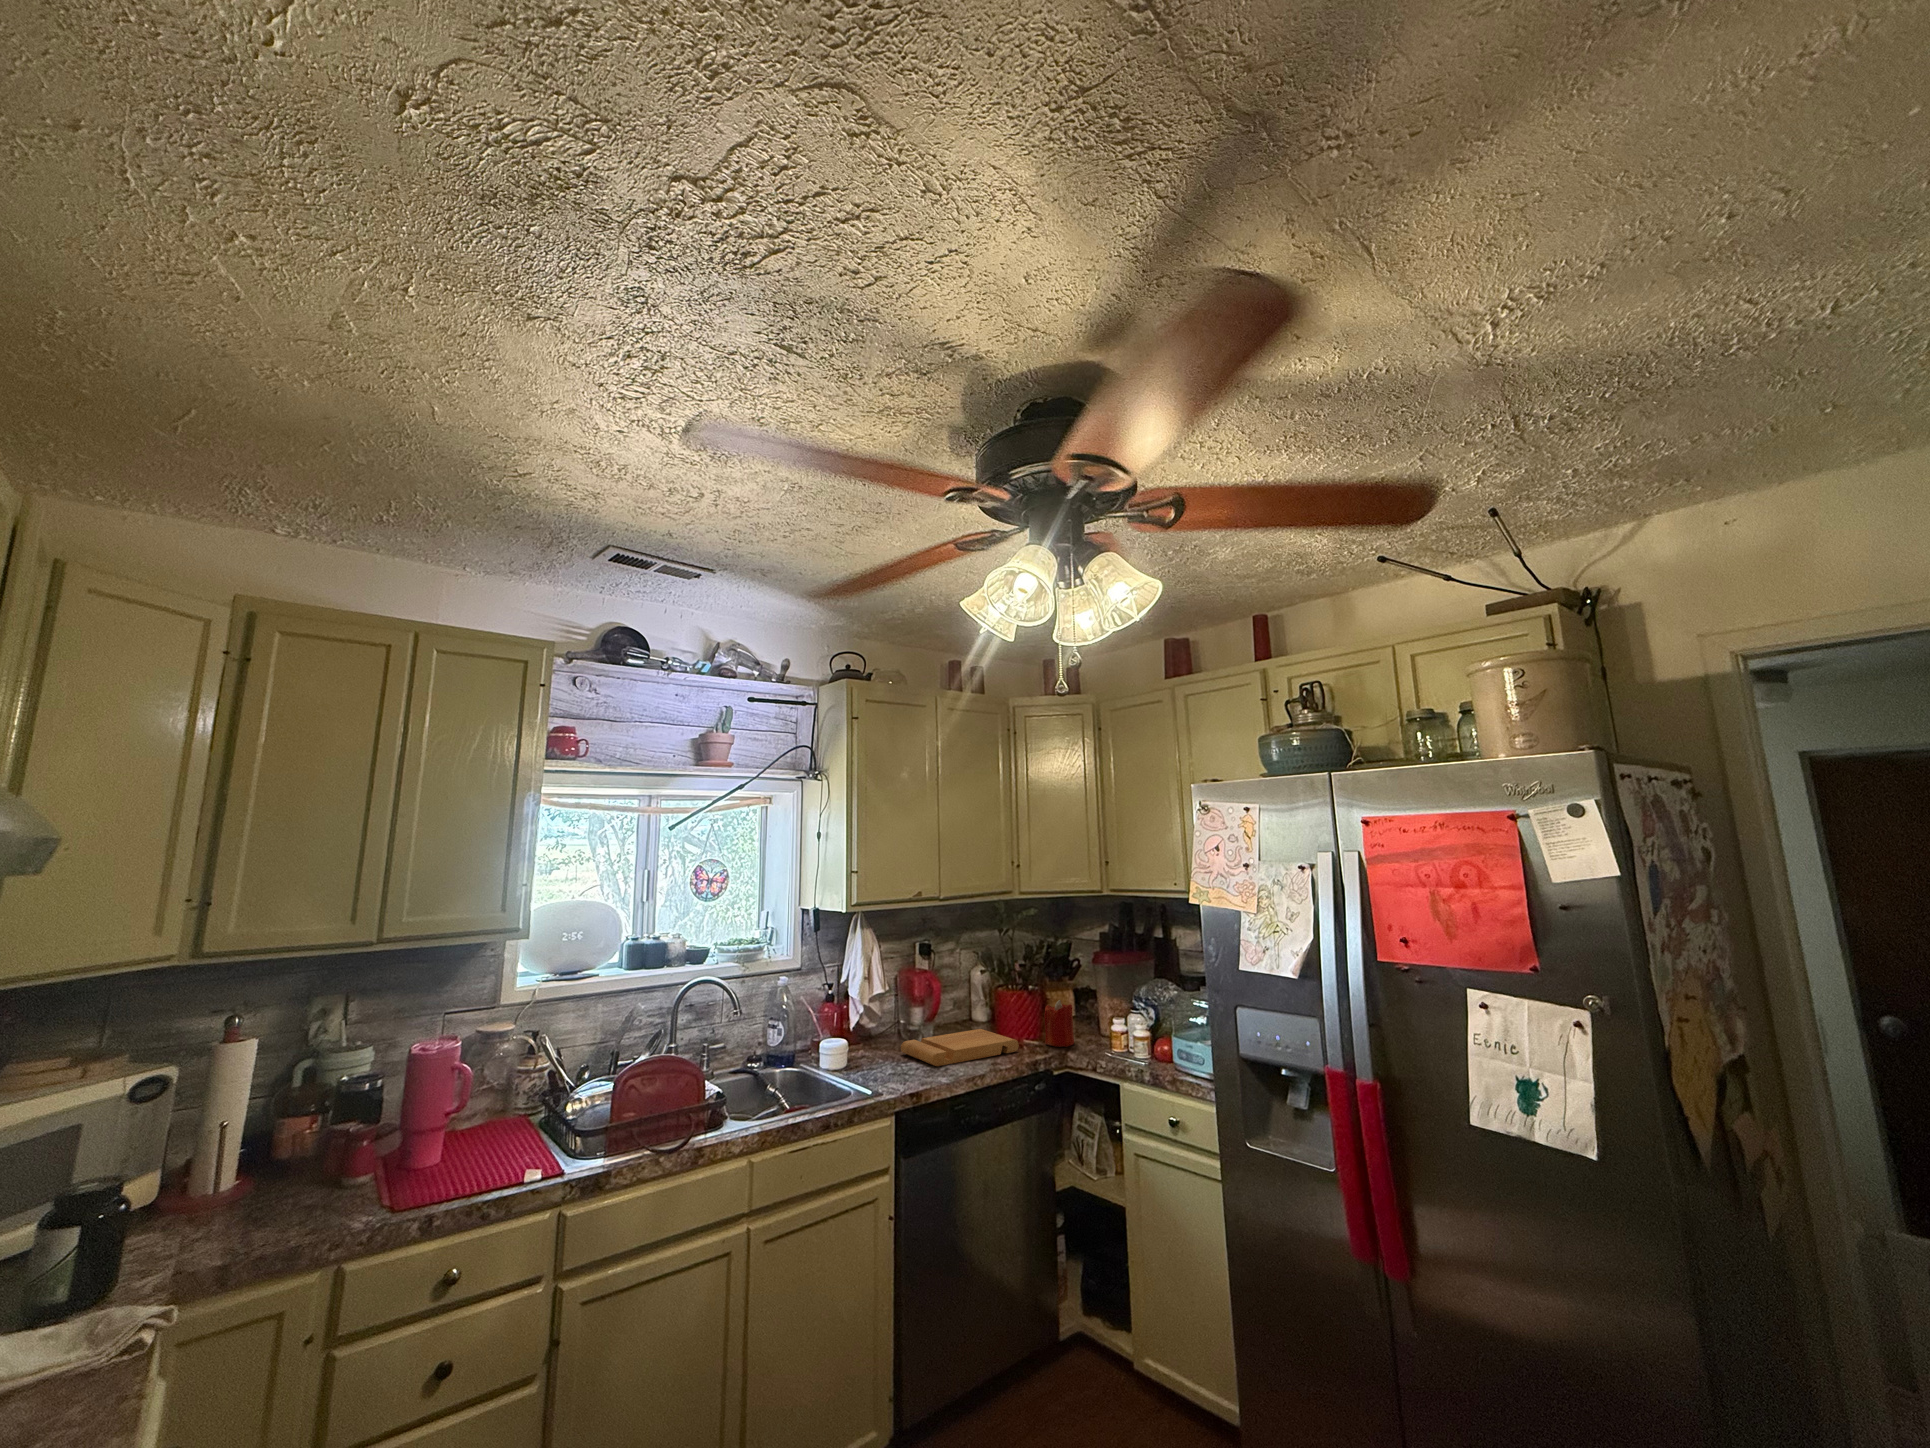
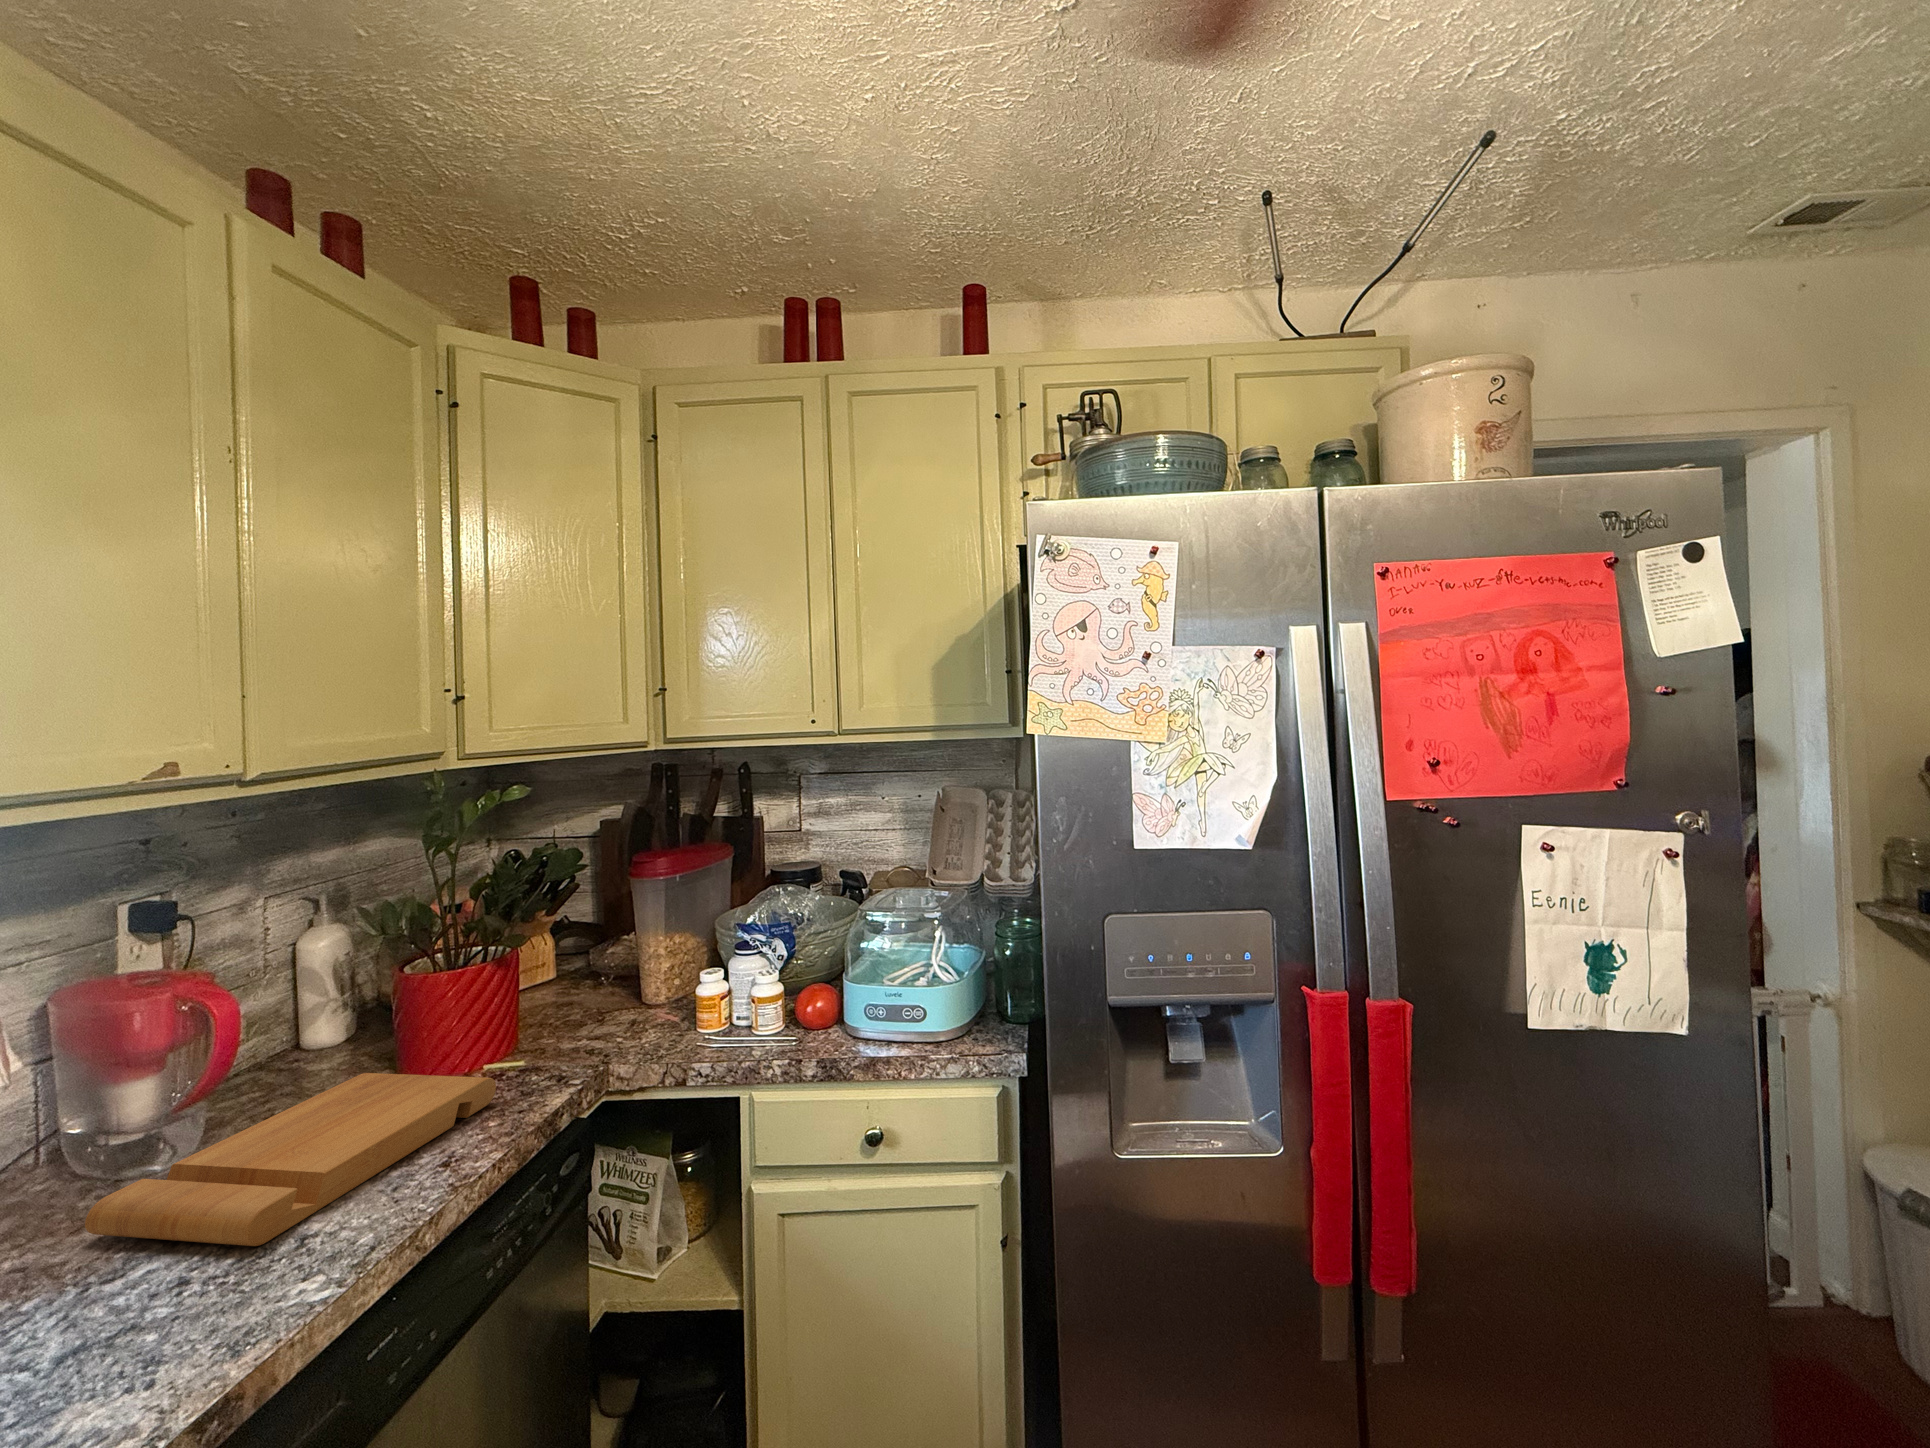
candle: present [1044,1000,1074,1047] -> none [545,961,611,1060]

